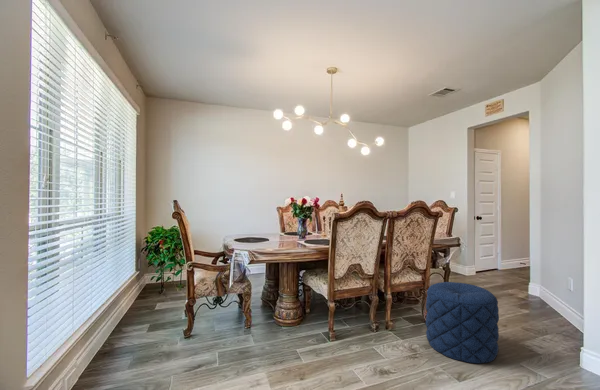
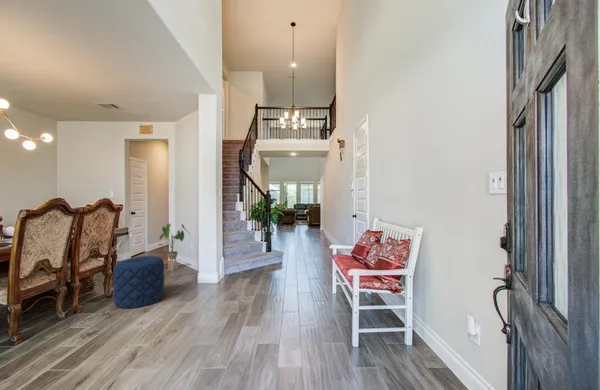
house plant: none [506,239,561,311] -> present [160,224,185,270]

